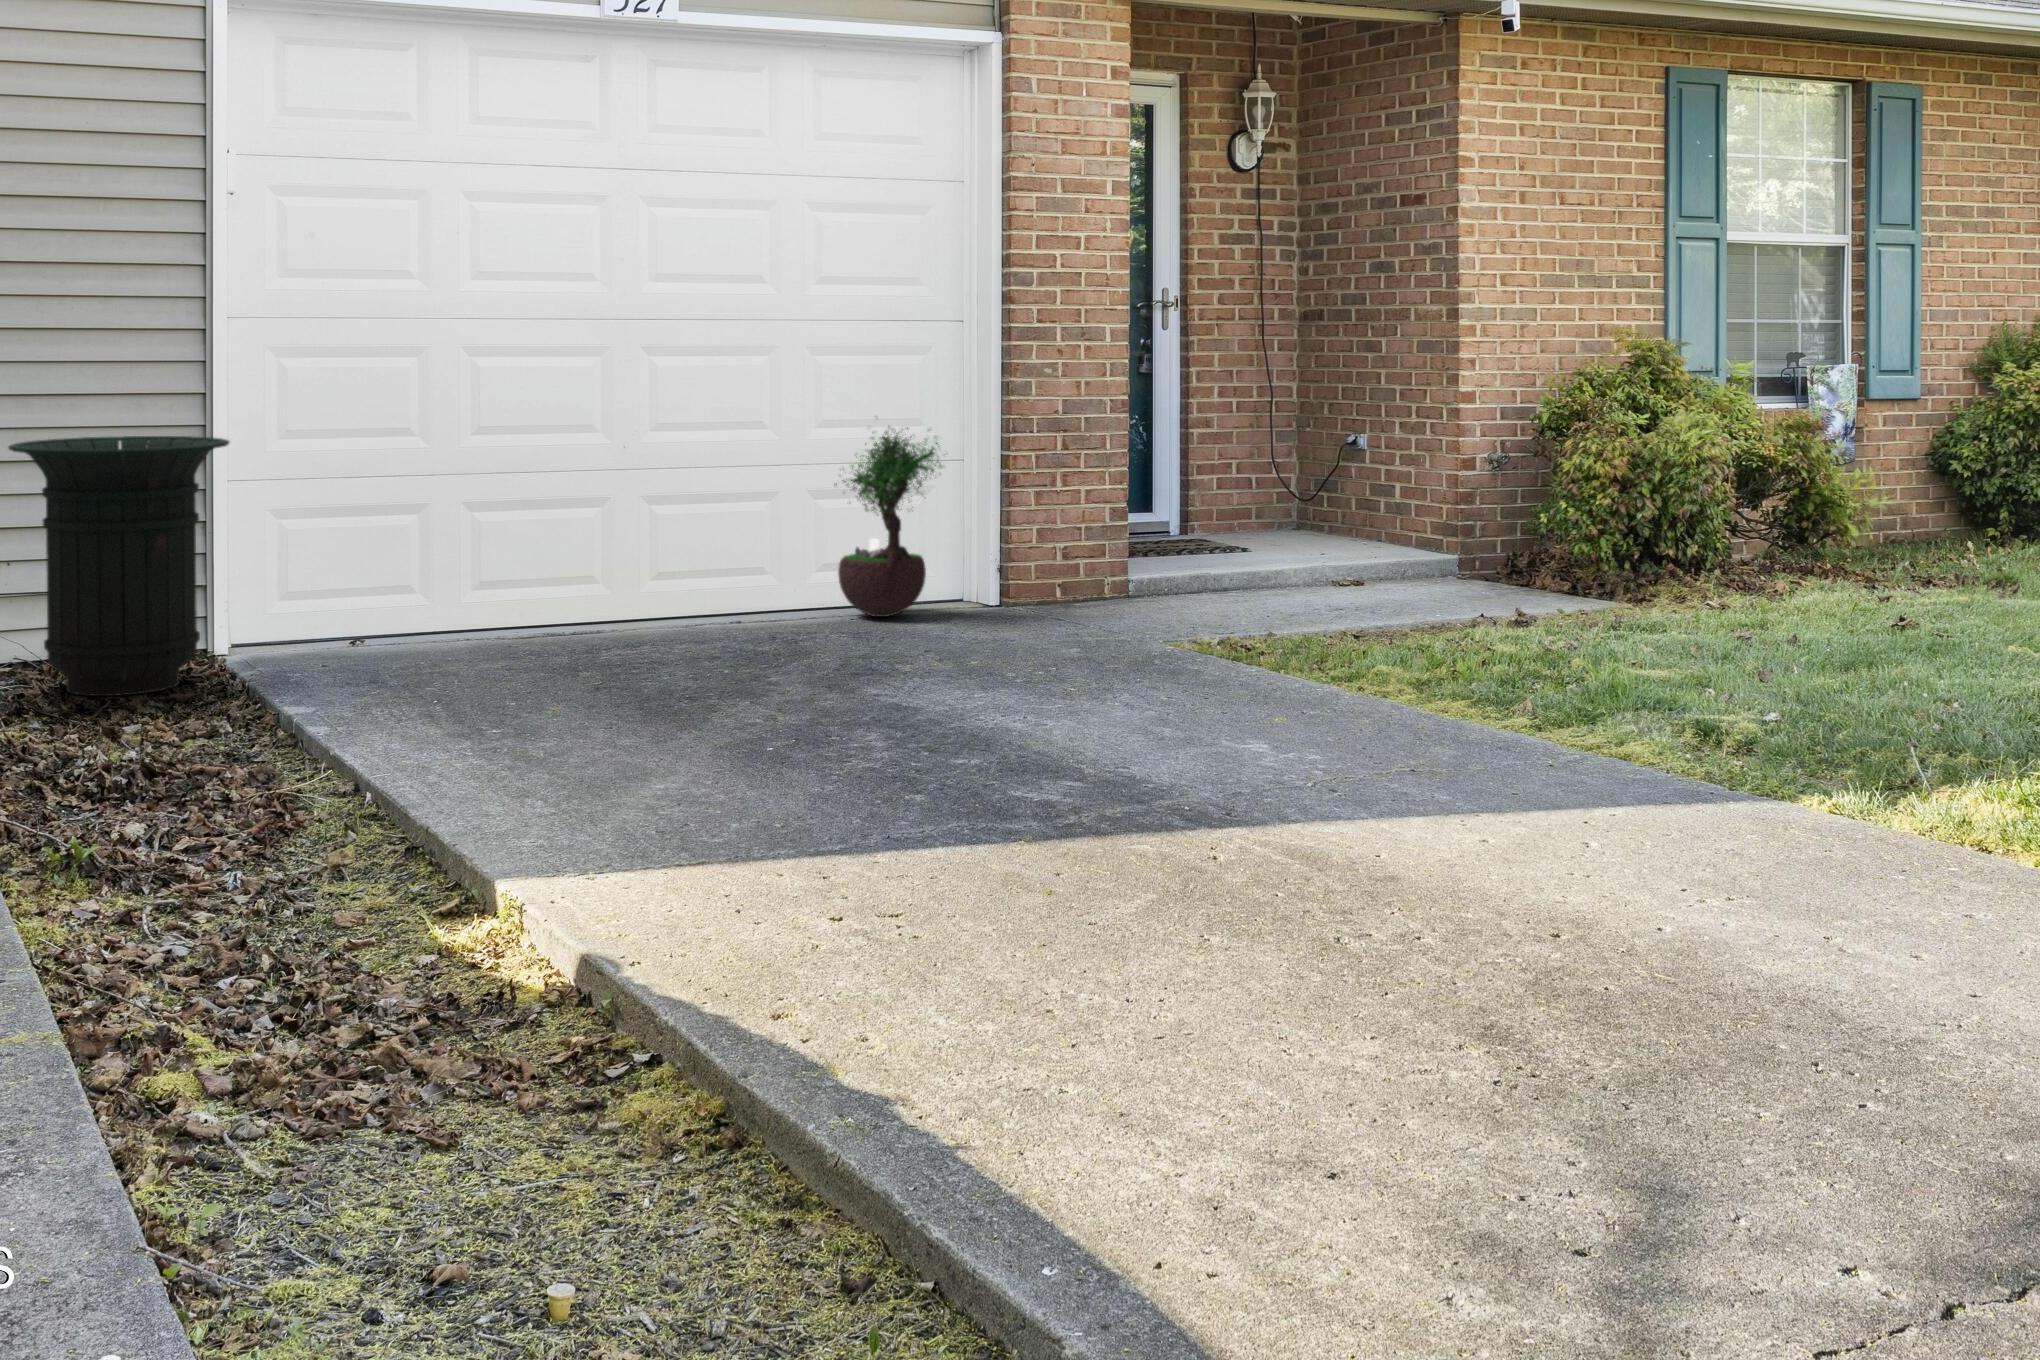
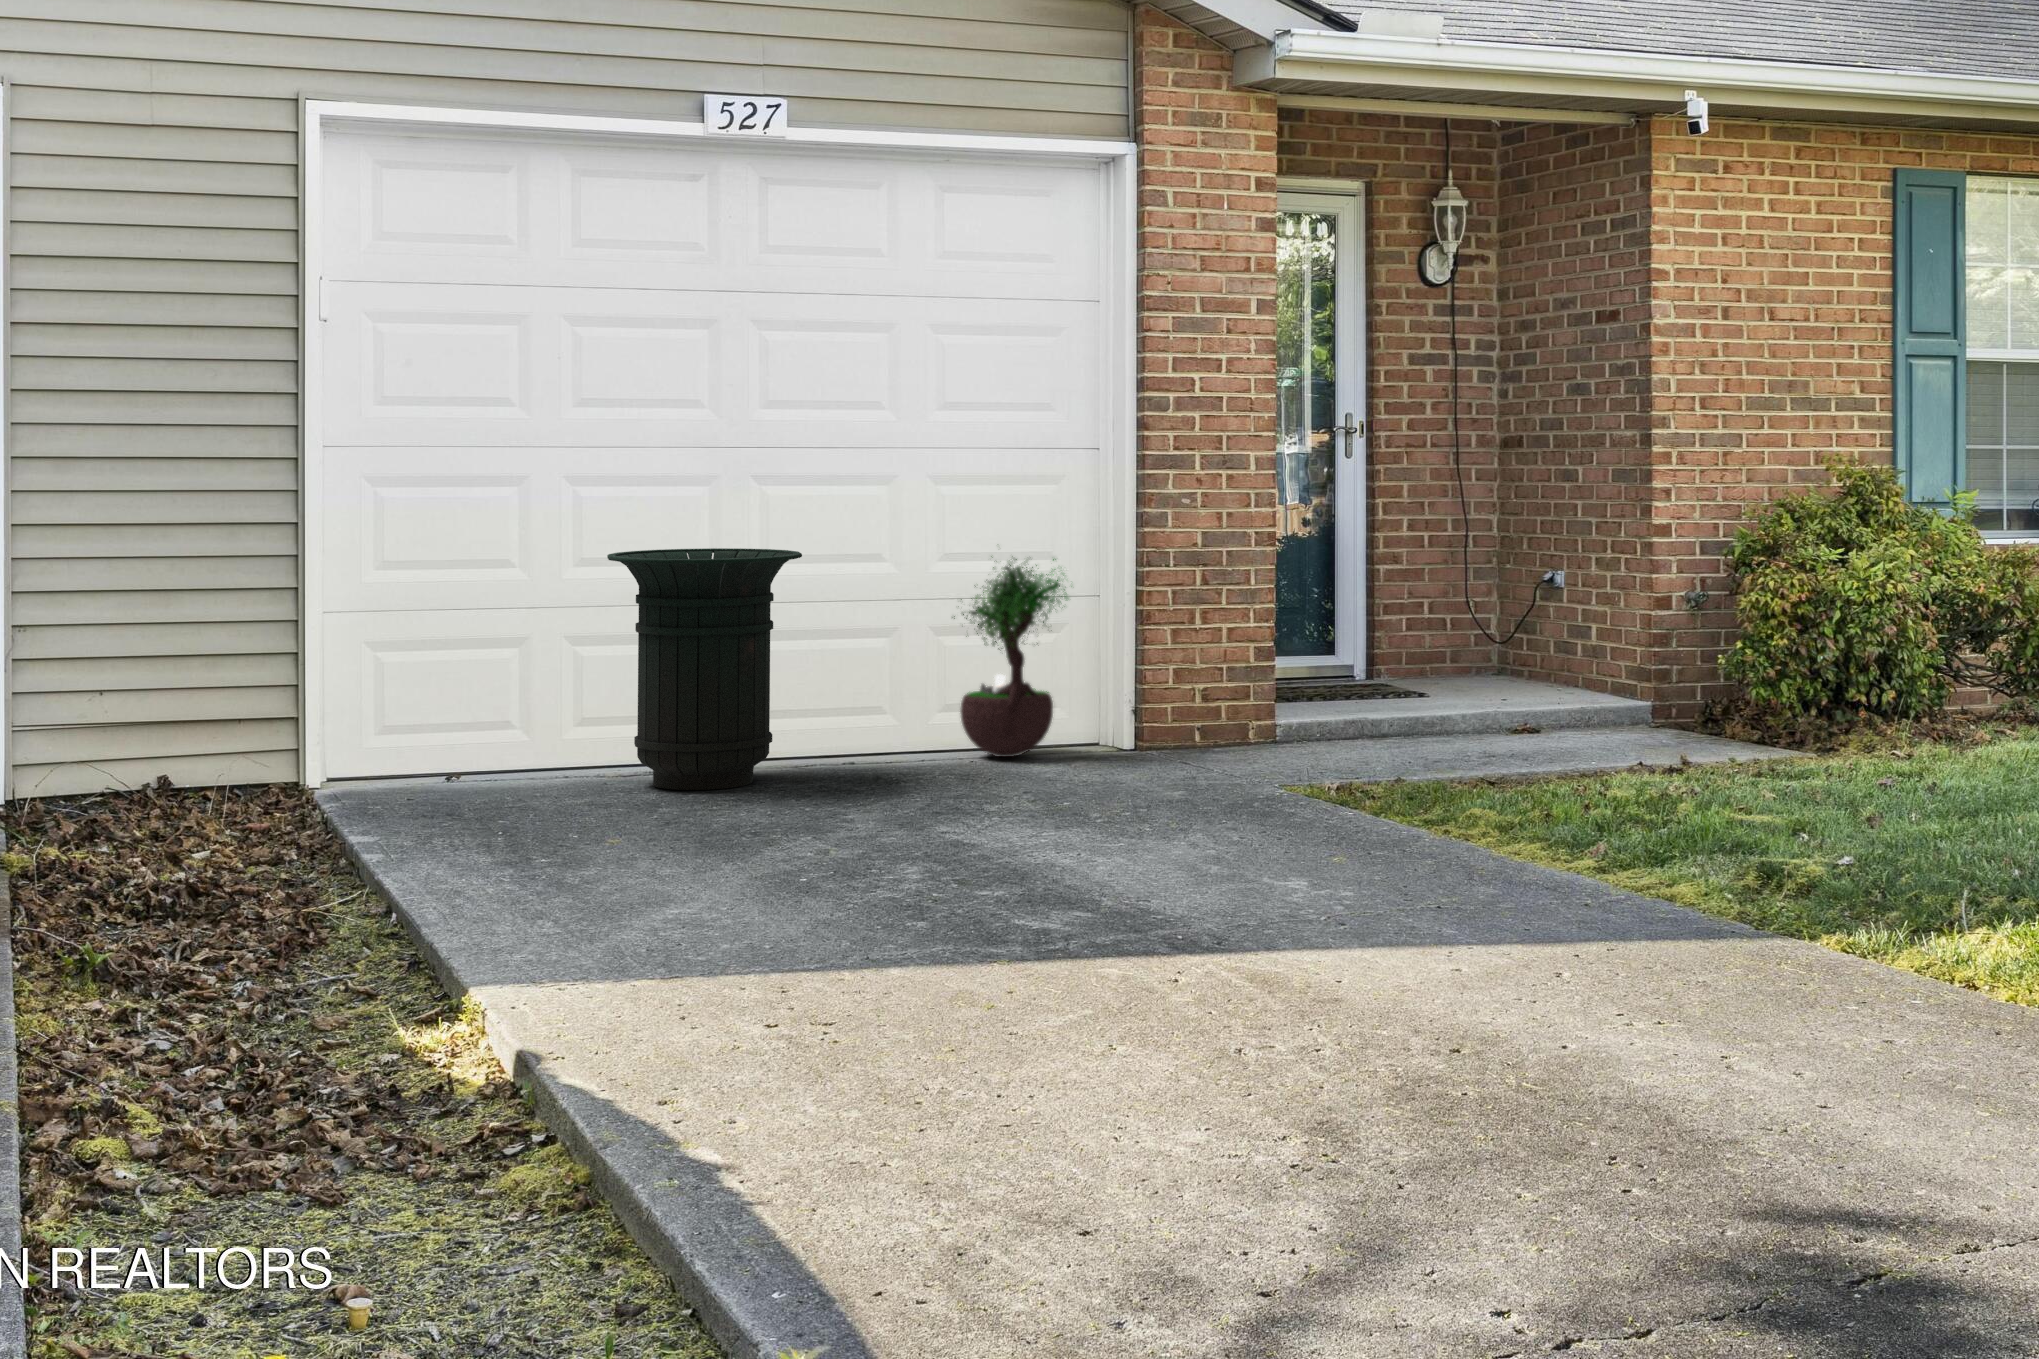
trash can: present [9,436,229,696] -> present [607,548,802,790]

